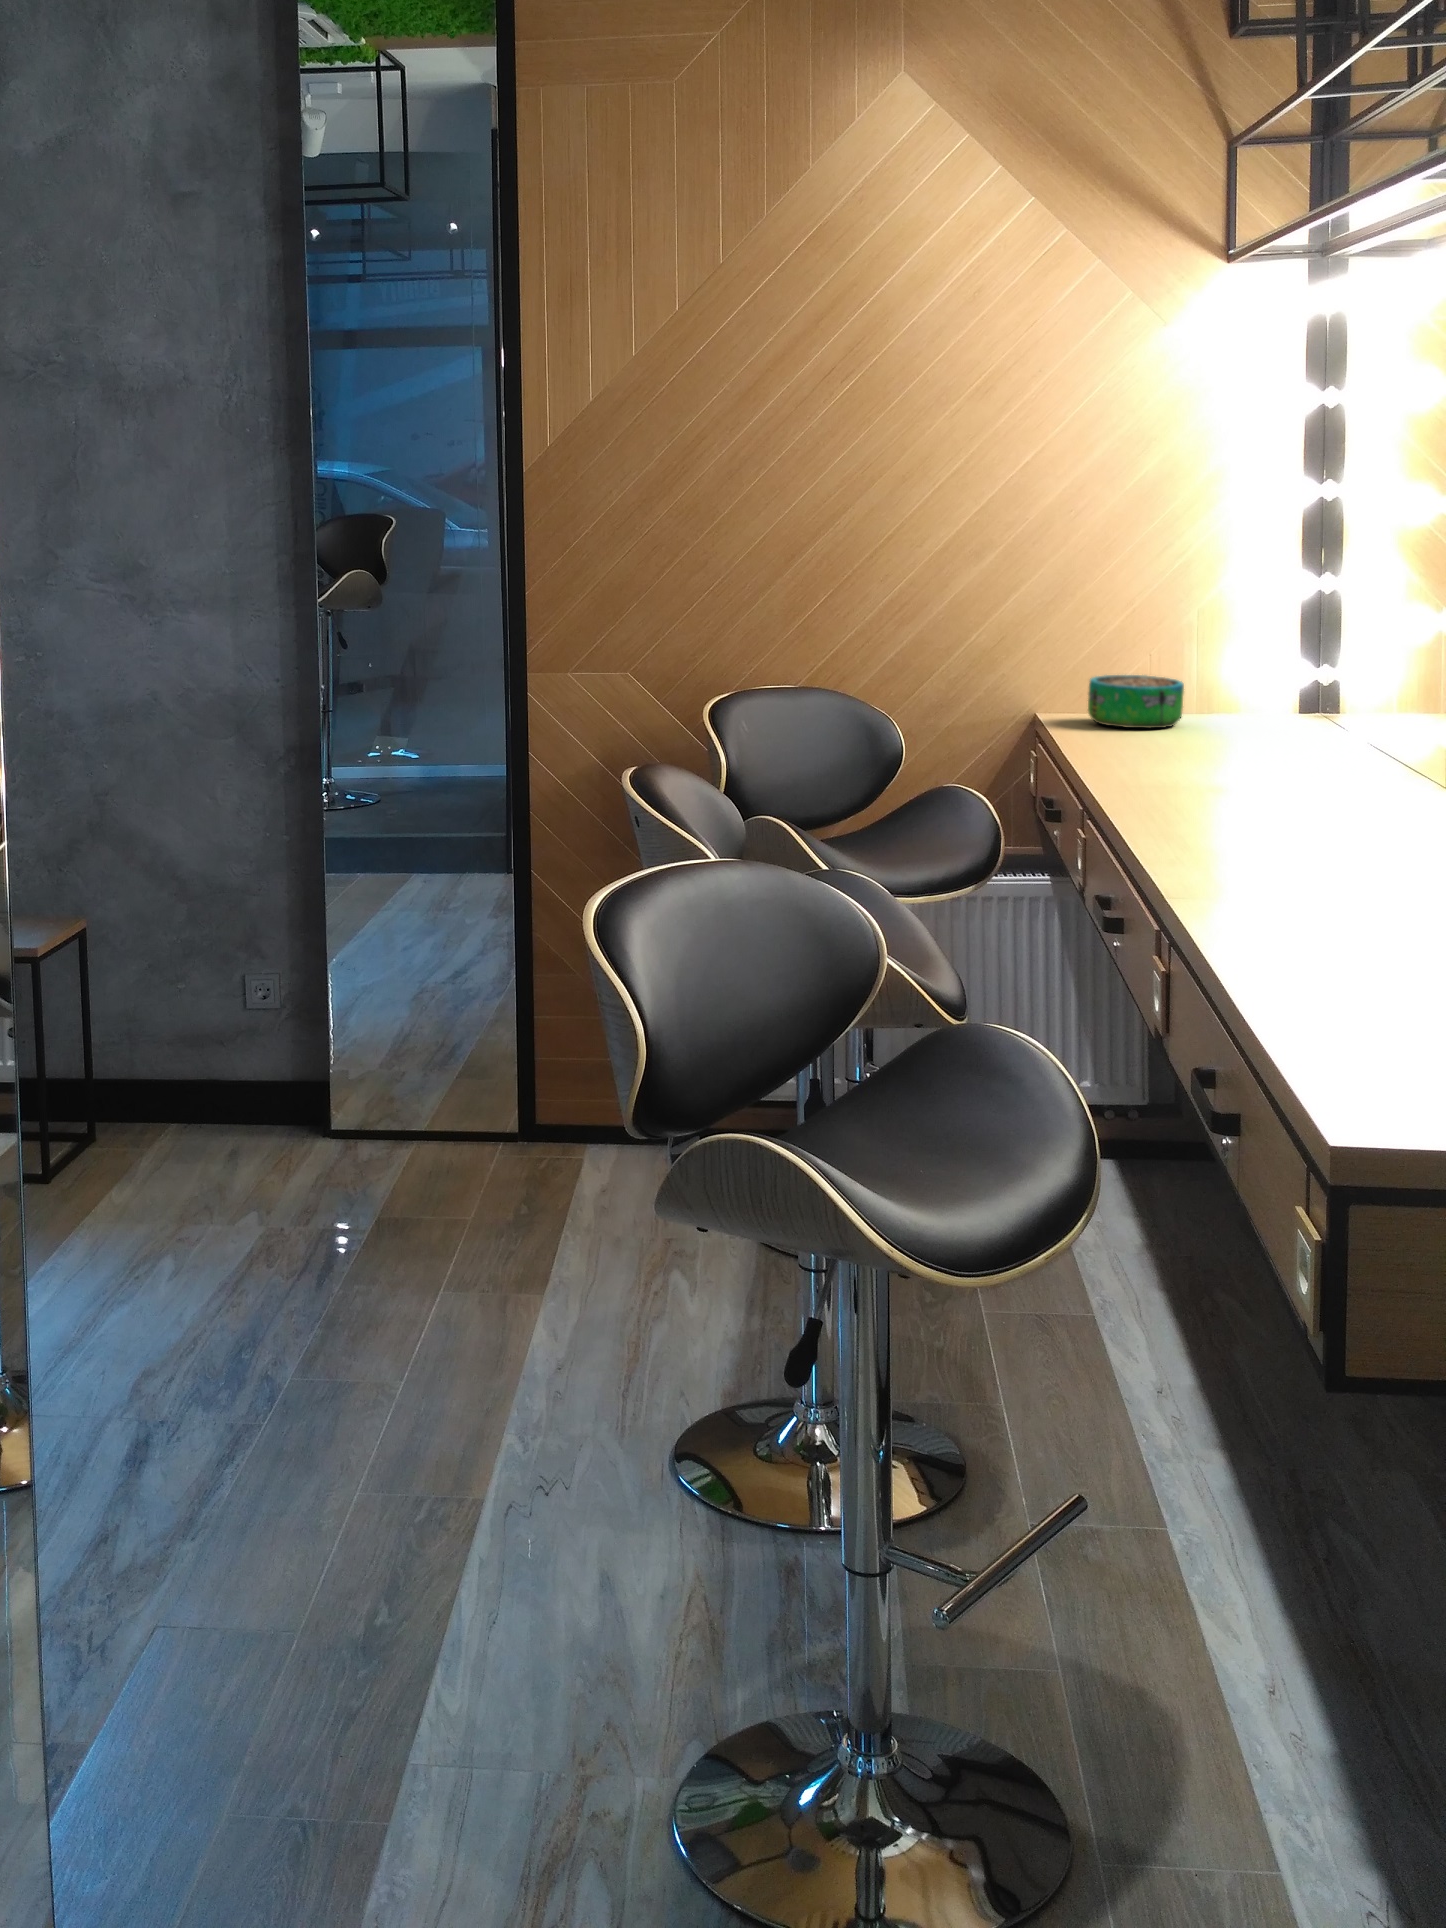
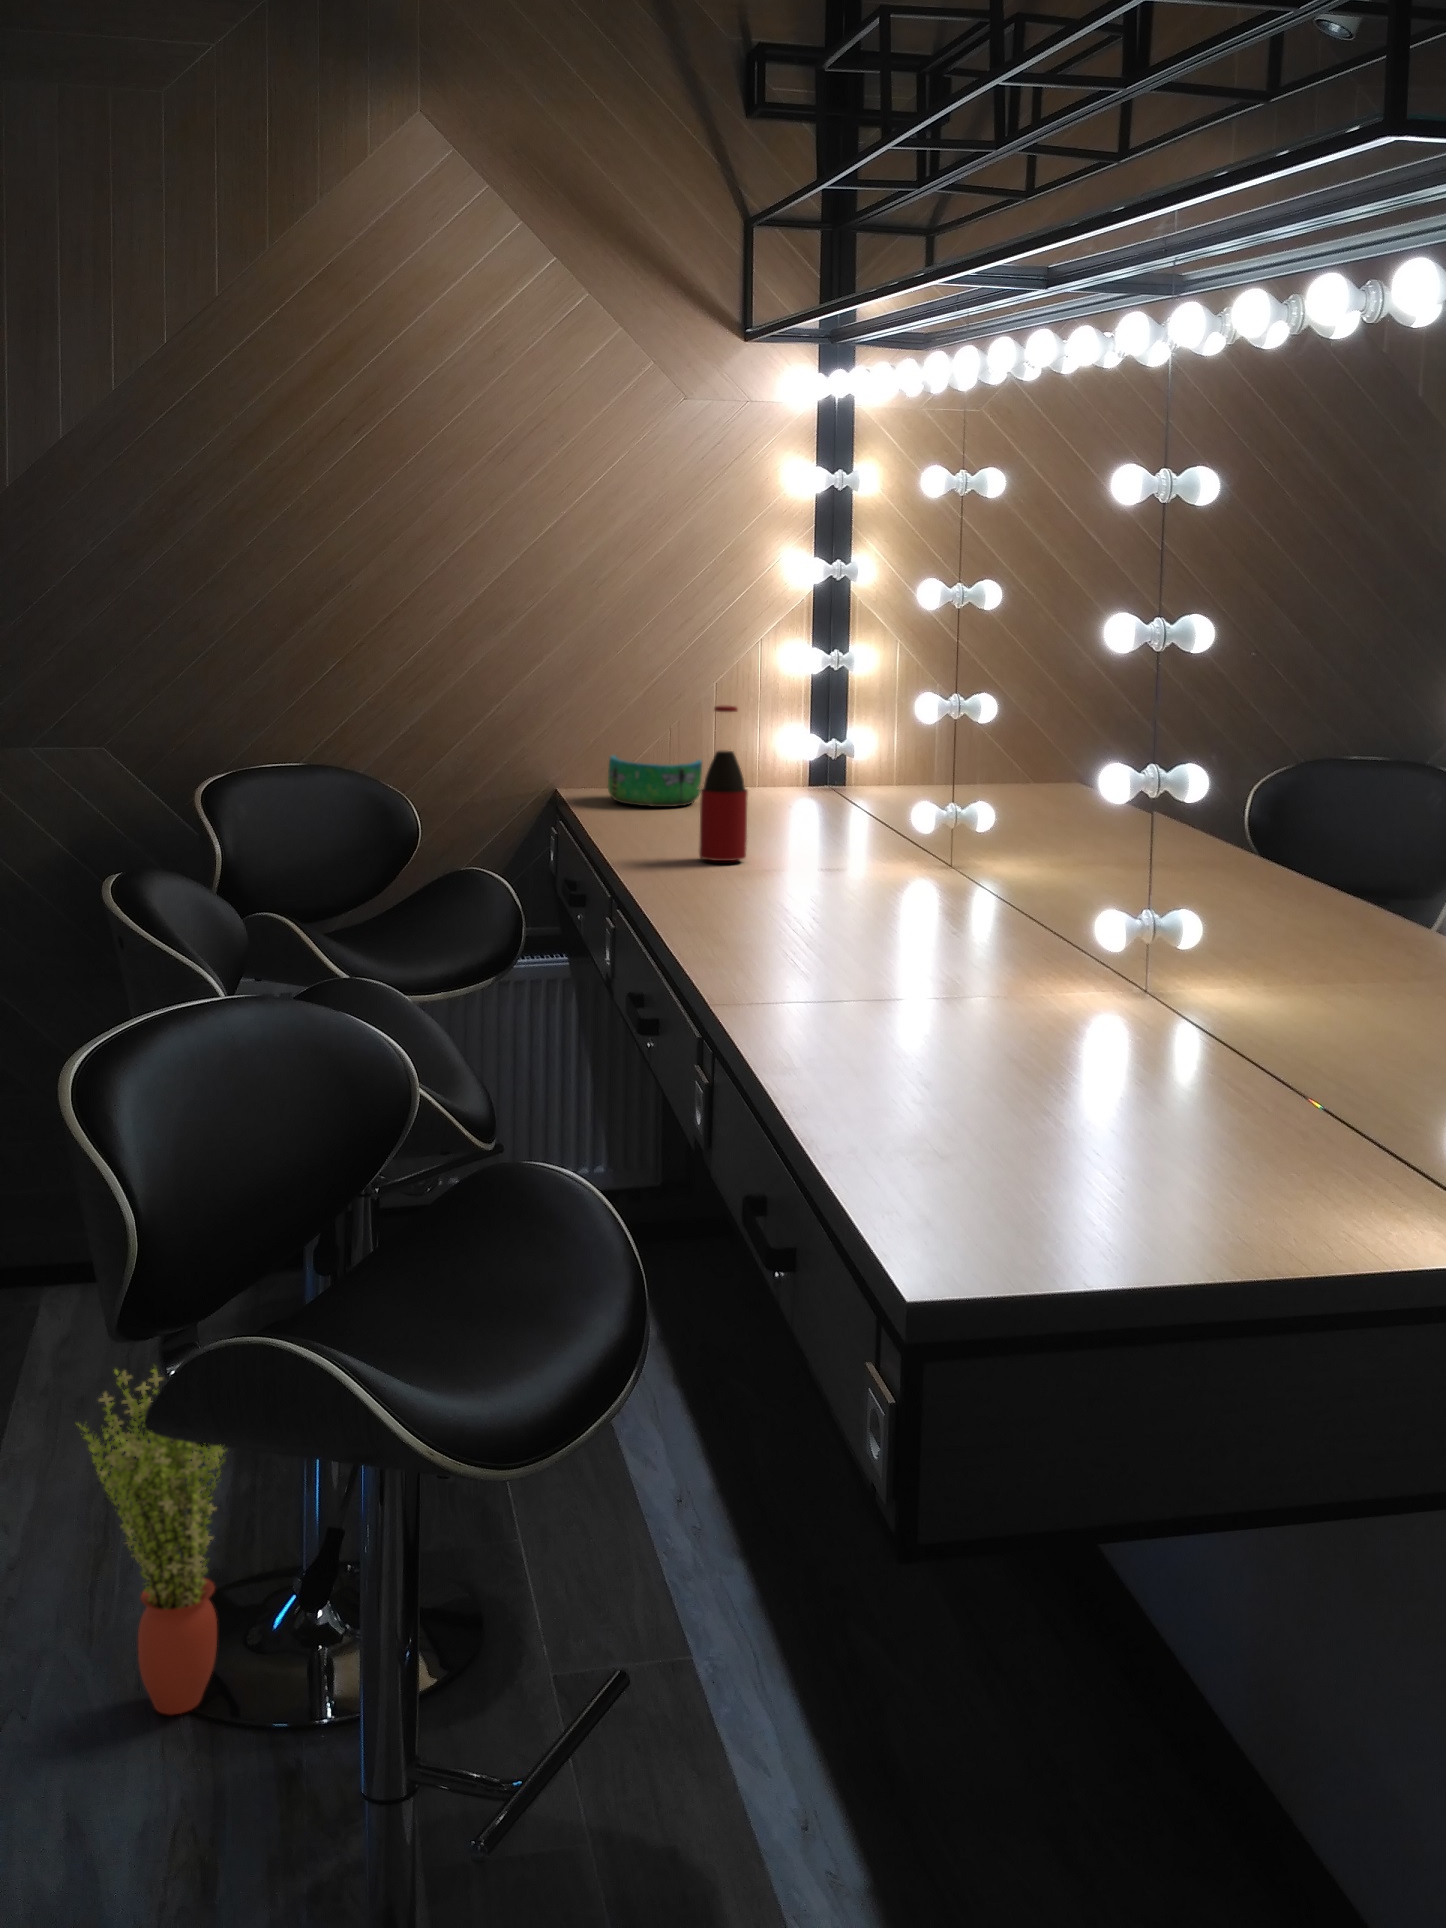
bottle: none [1175,623,1224,780] -> present [699,705,748,861]
potted plant: none [607,1191,736,1496] -> present [79,1369,225,1715]

